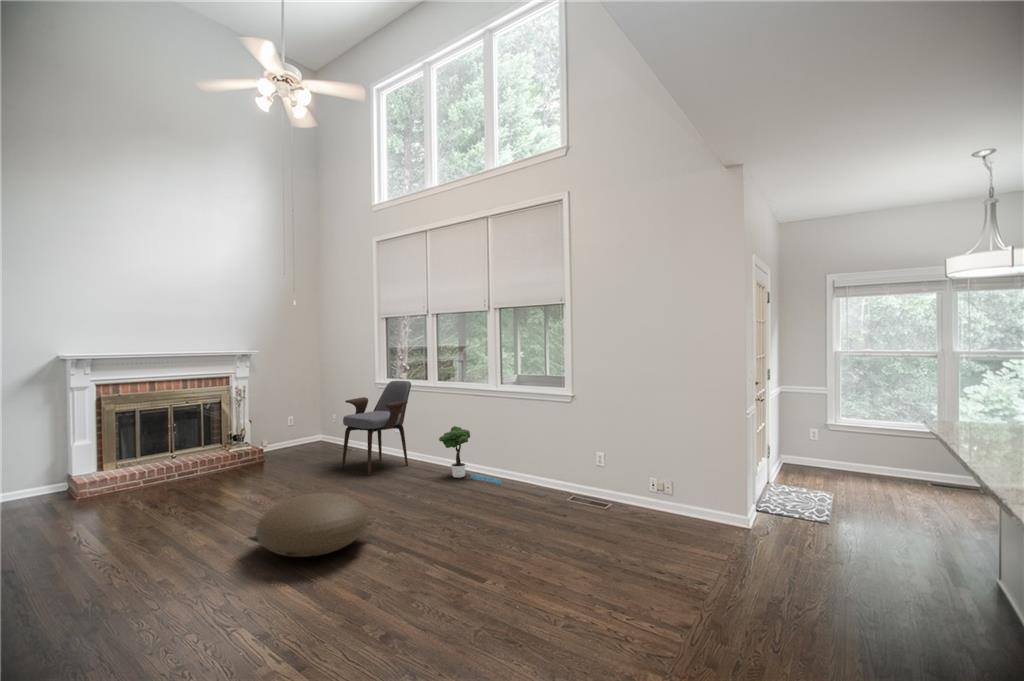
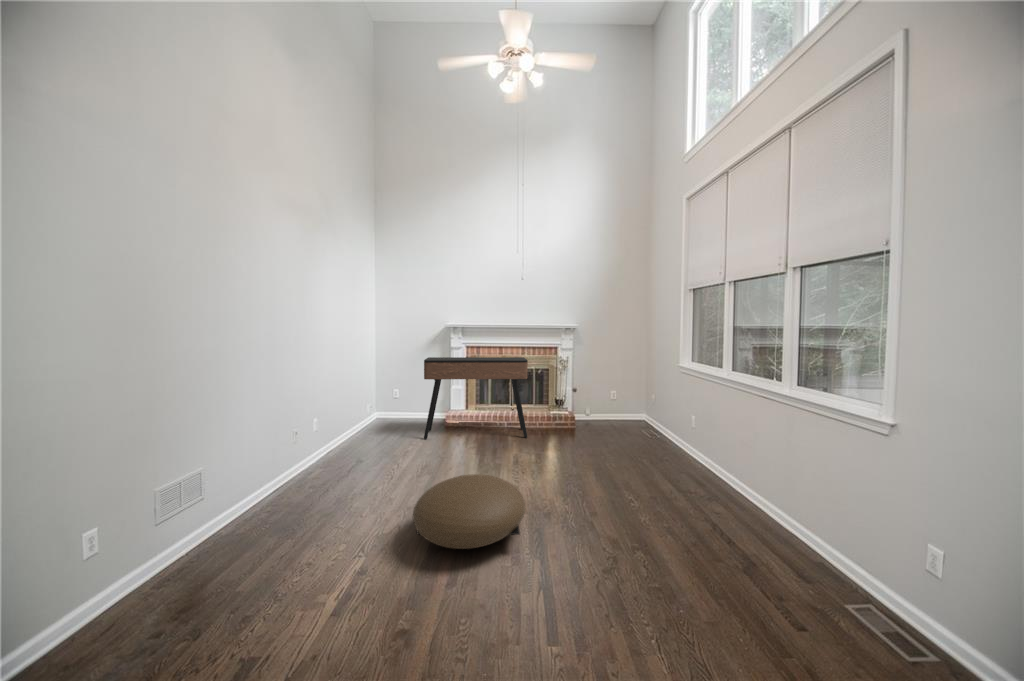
armchair: present [342,381,411,475] -> none [621,366,702,471]
console table: none [52,390,225,518] -> present [424,357,528,439]
potted tree: present [439,426,501,483] -> none [704,438,777,548]

